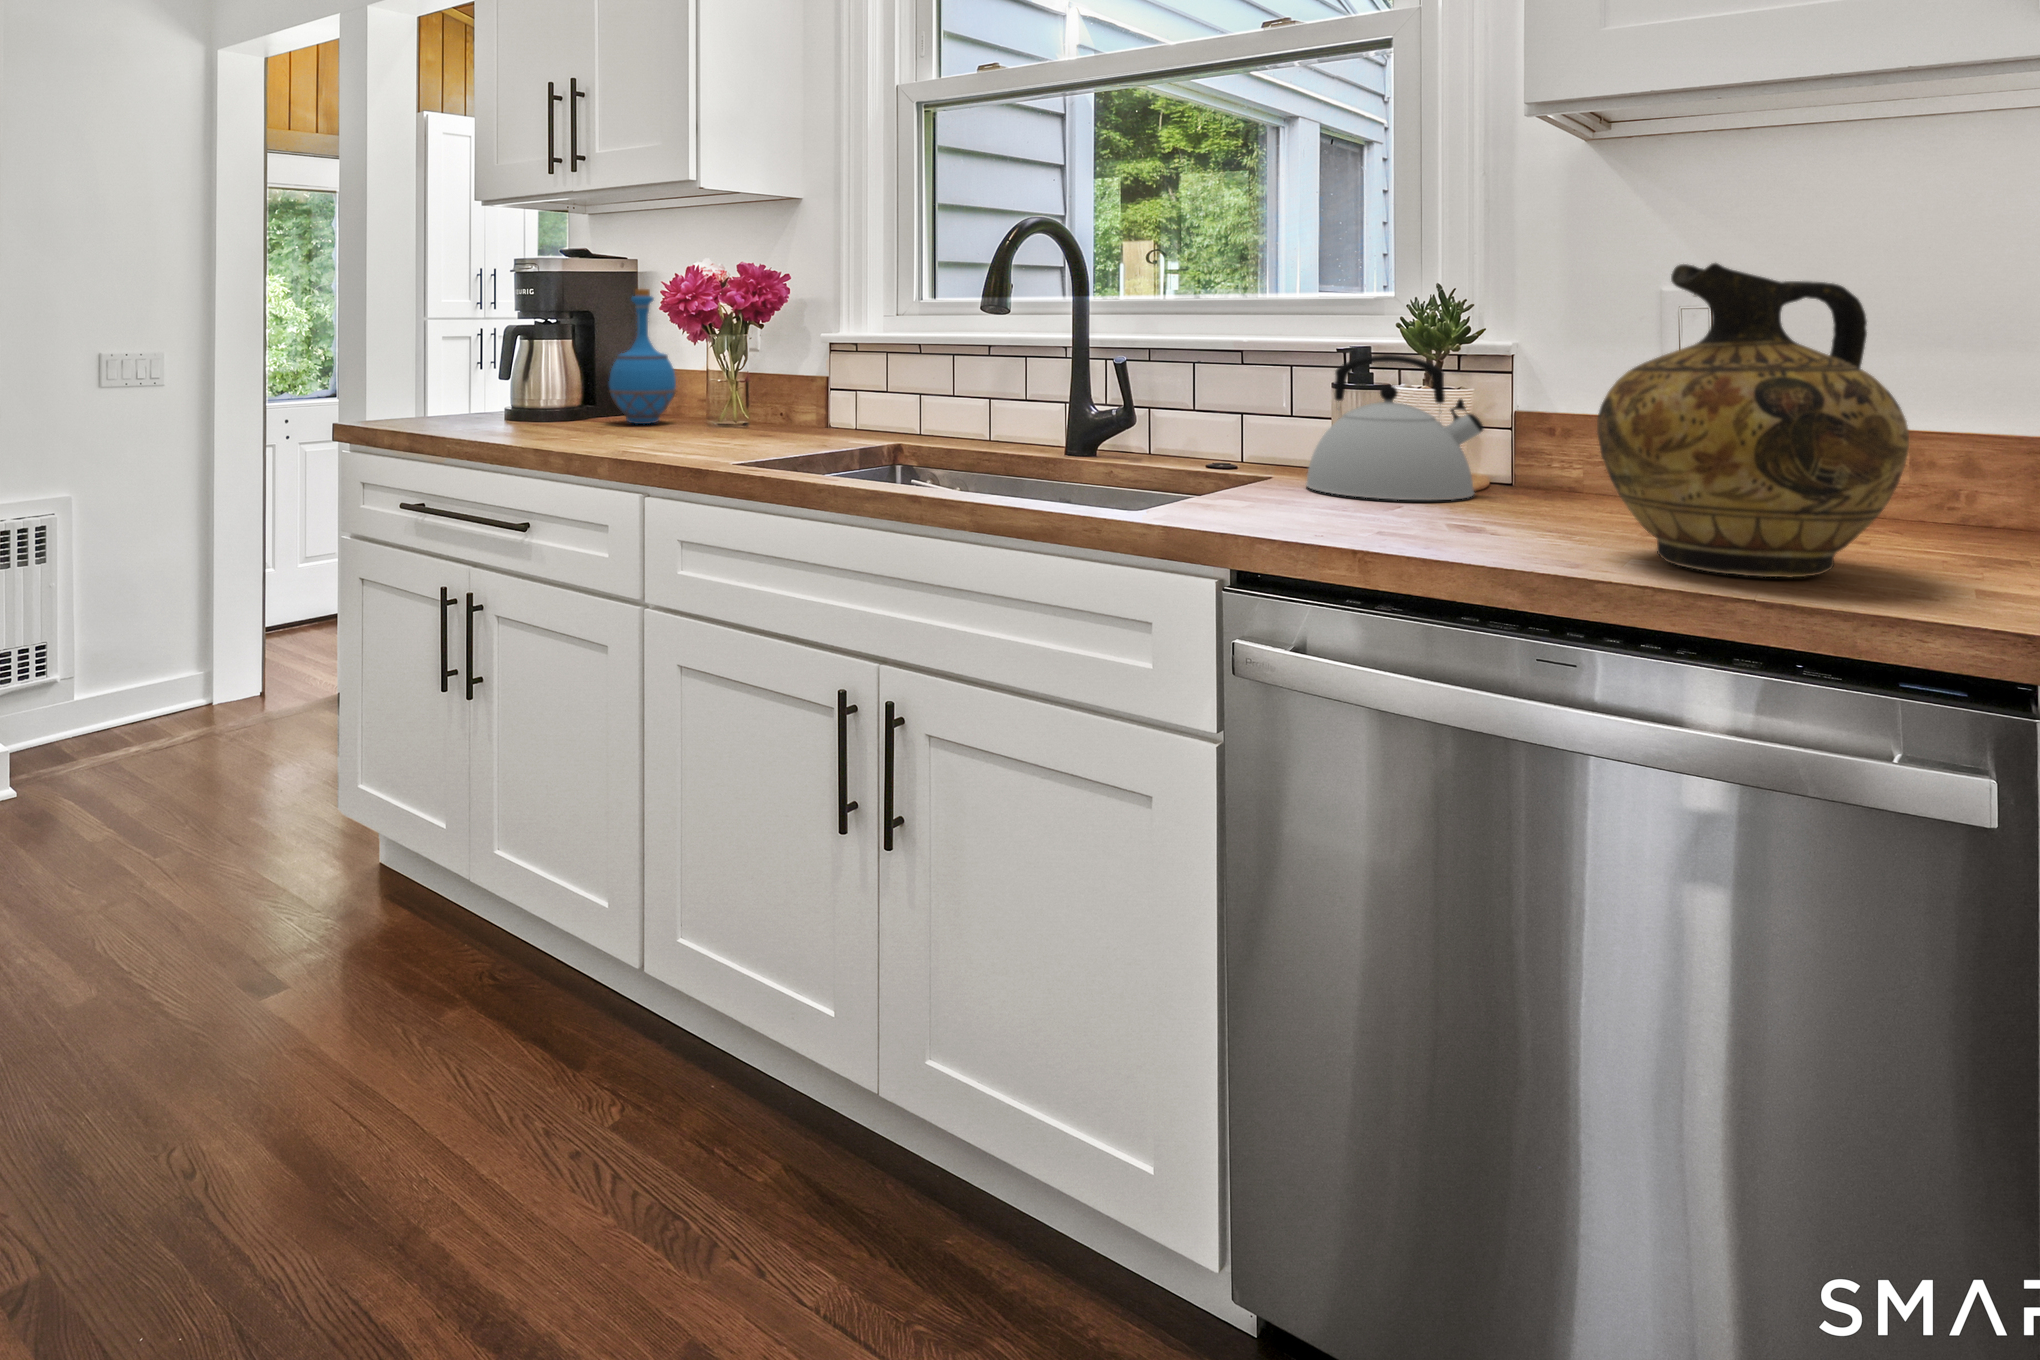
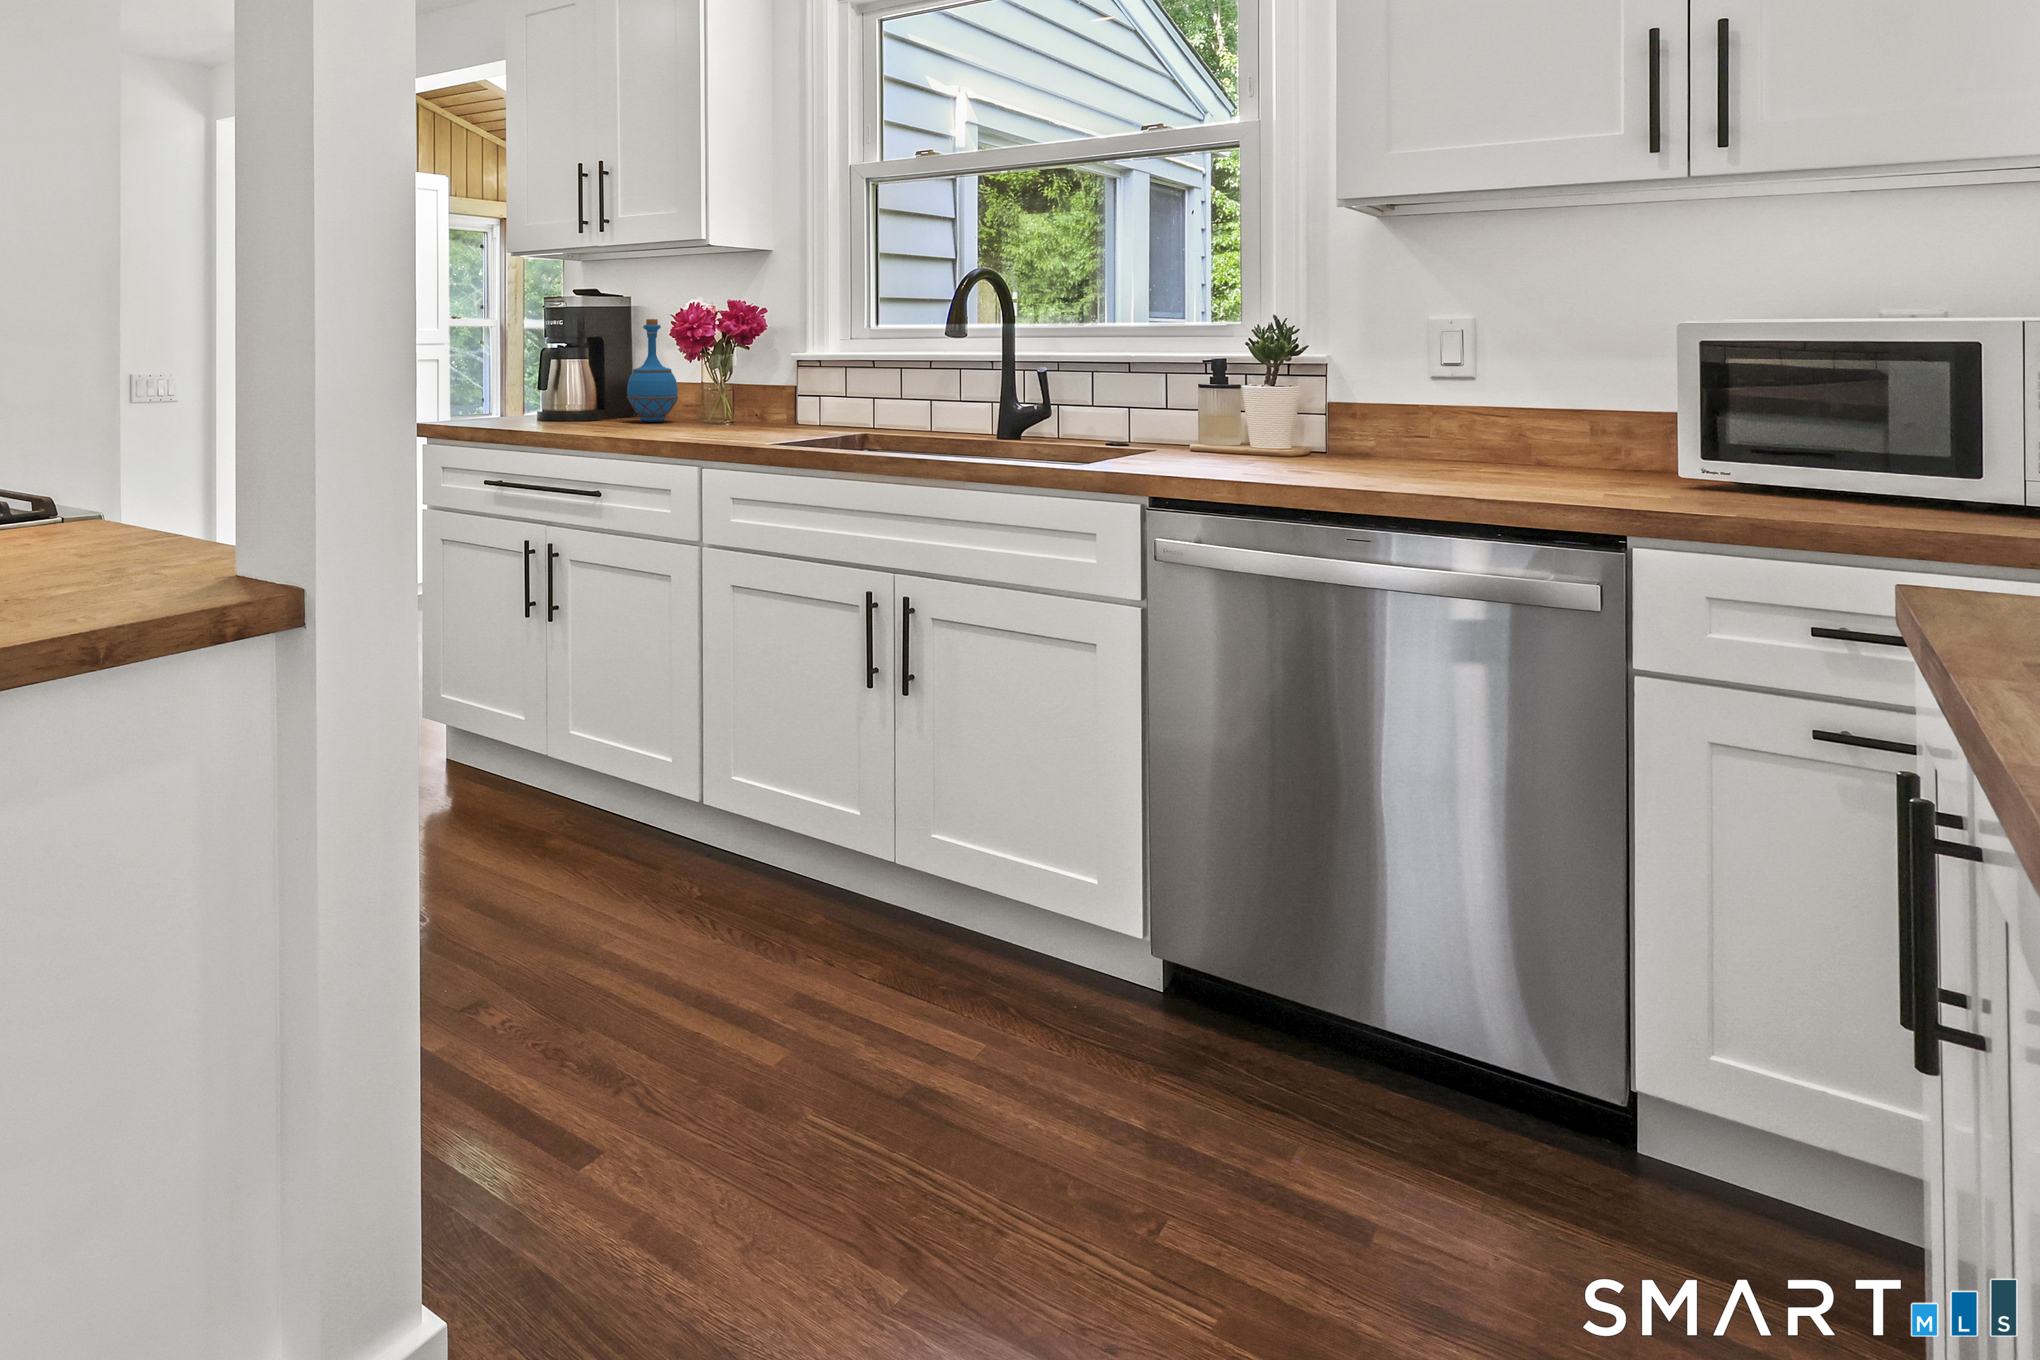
ceramic jug: present [1597,263,1909,577] -> none [1382,305,1566,490]
kettle: present [1306,355,1483,500] -> none [1186,364,1309,460]

